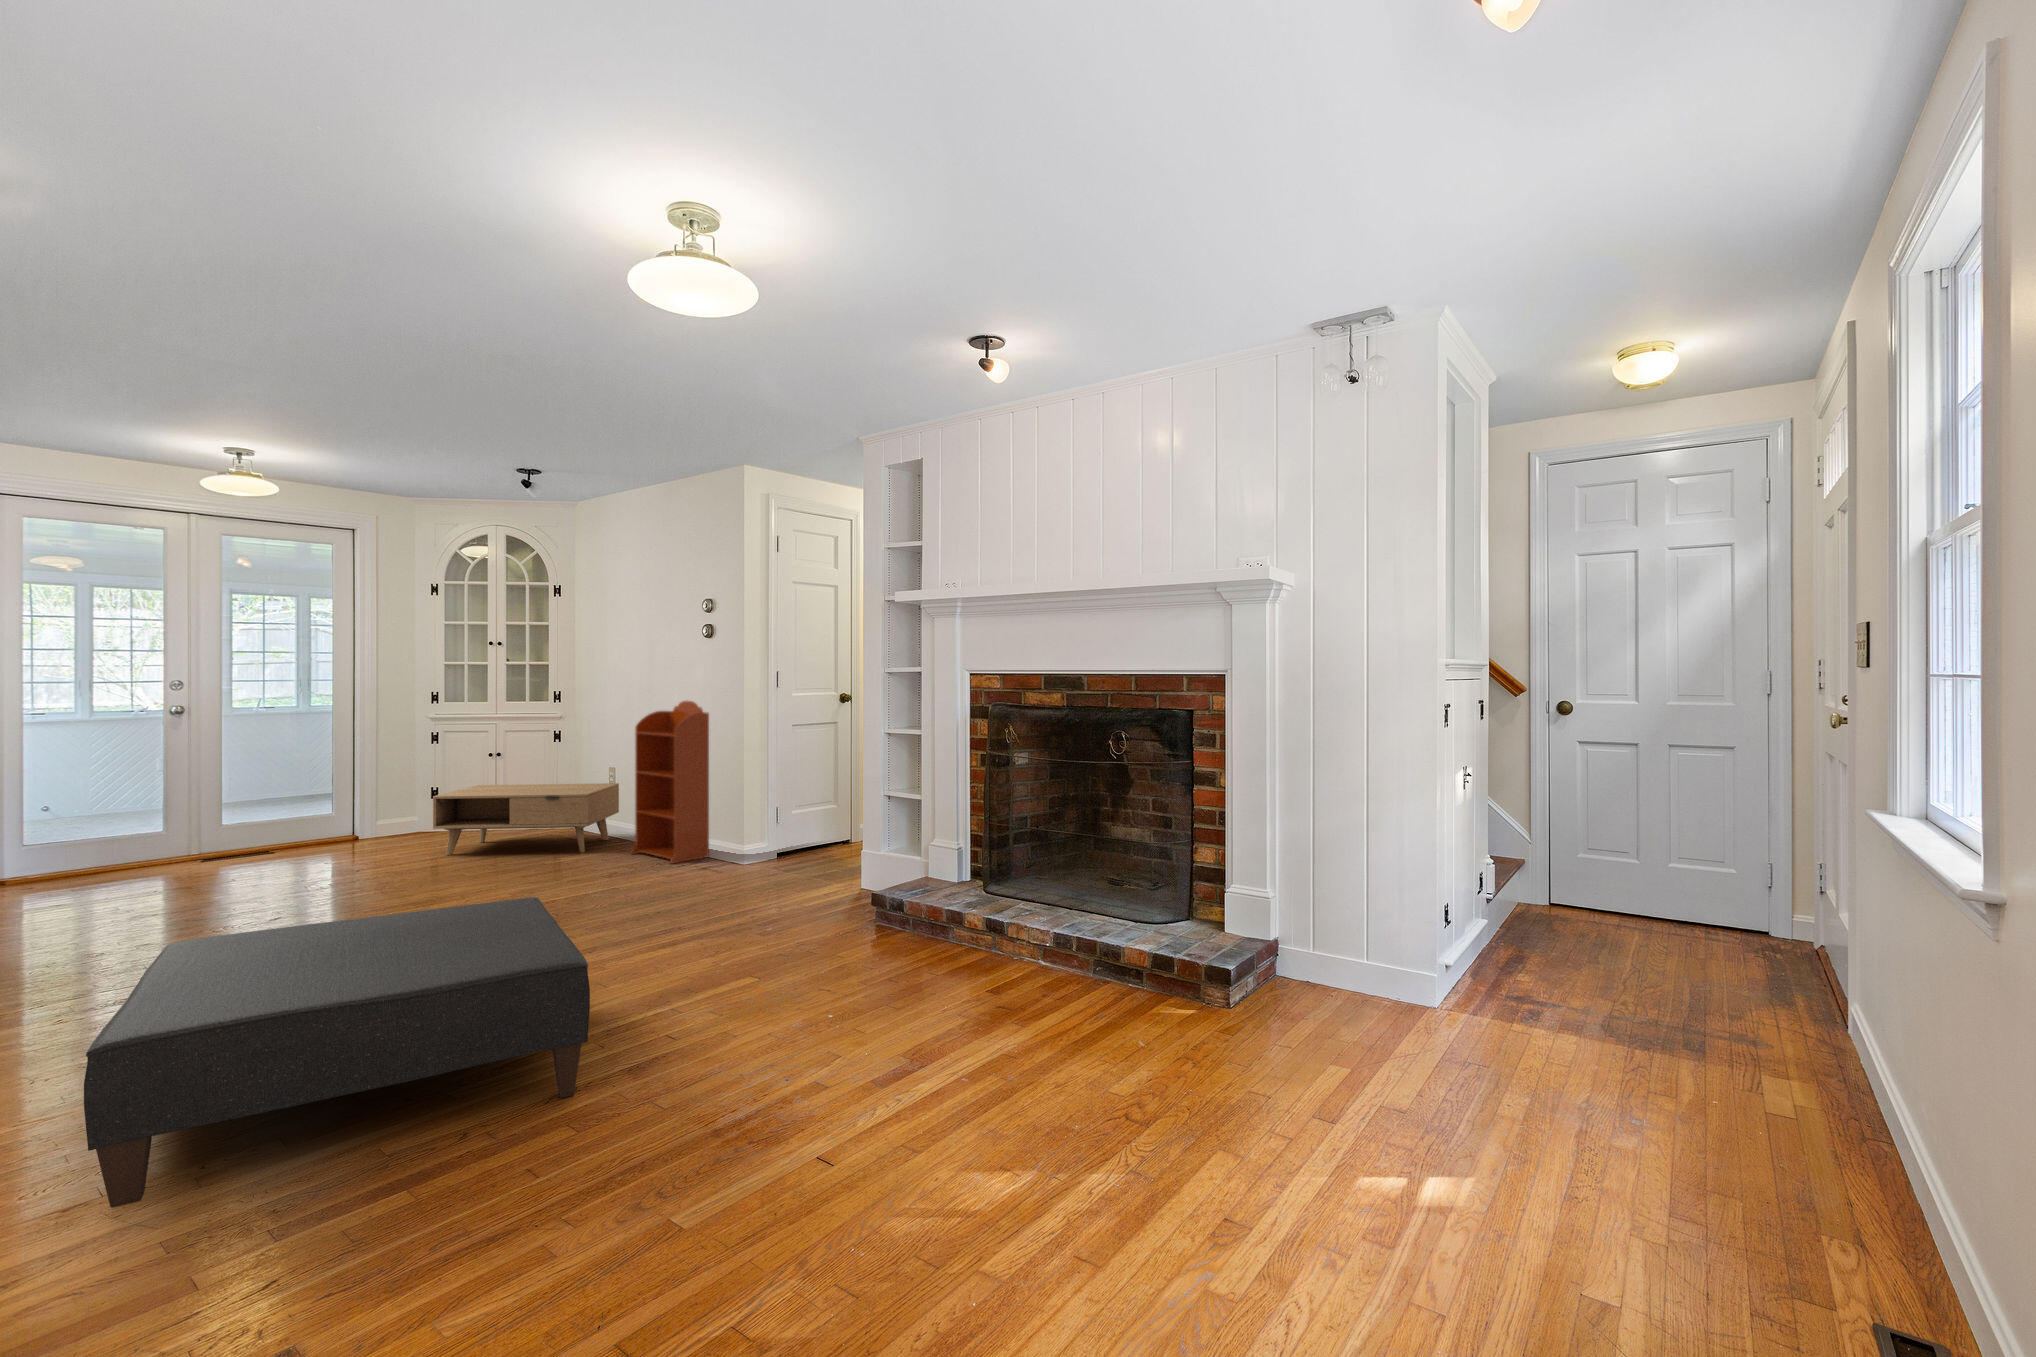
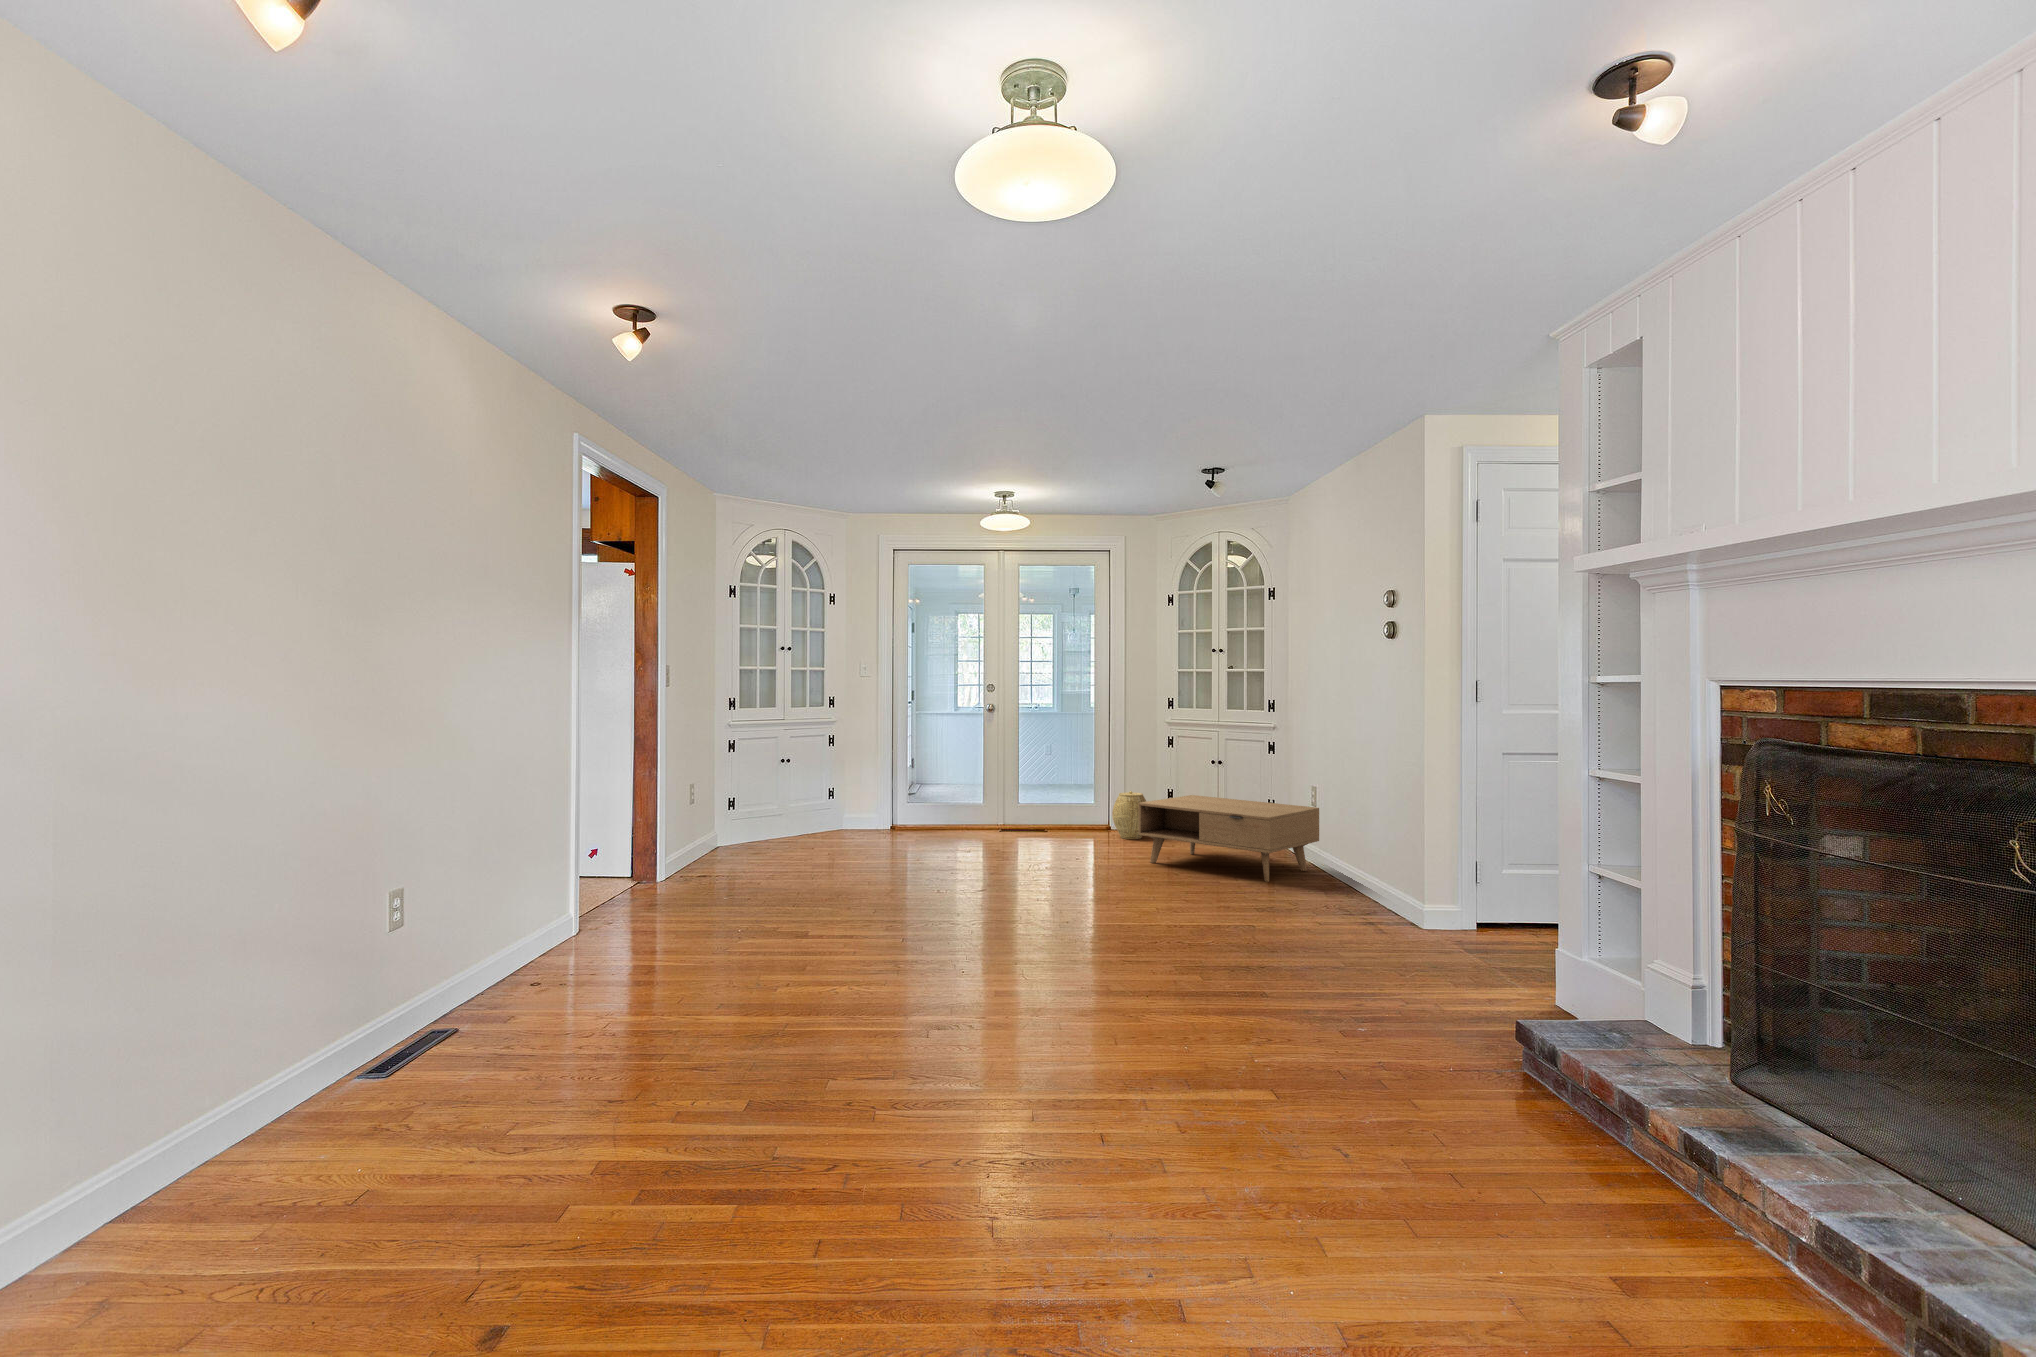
bookcase: present [631,701,709,863] -> none [1311,716,1393,914]
woven basket: none [369,789,416,840] -> present [1112,791,1146,839]
ottoman: present [84,897,590,1208] -> none [587,916,1052,1193]

